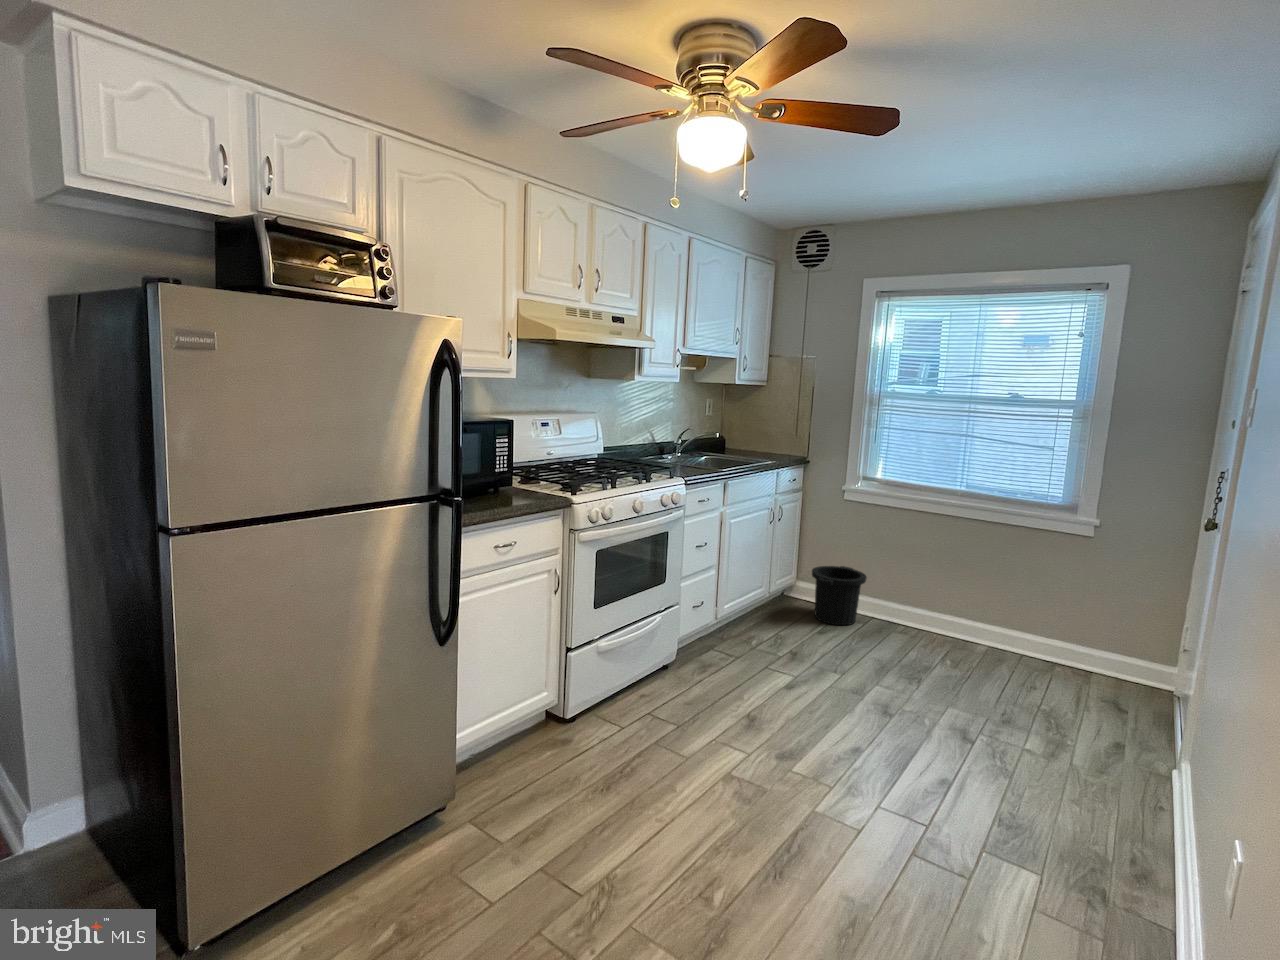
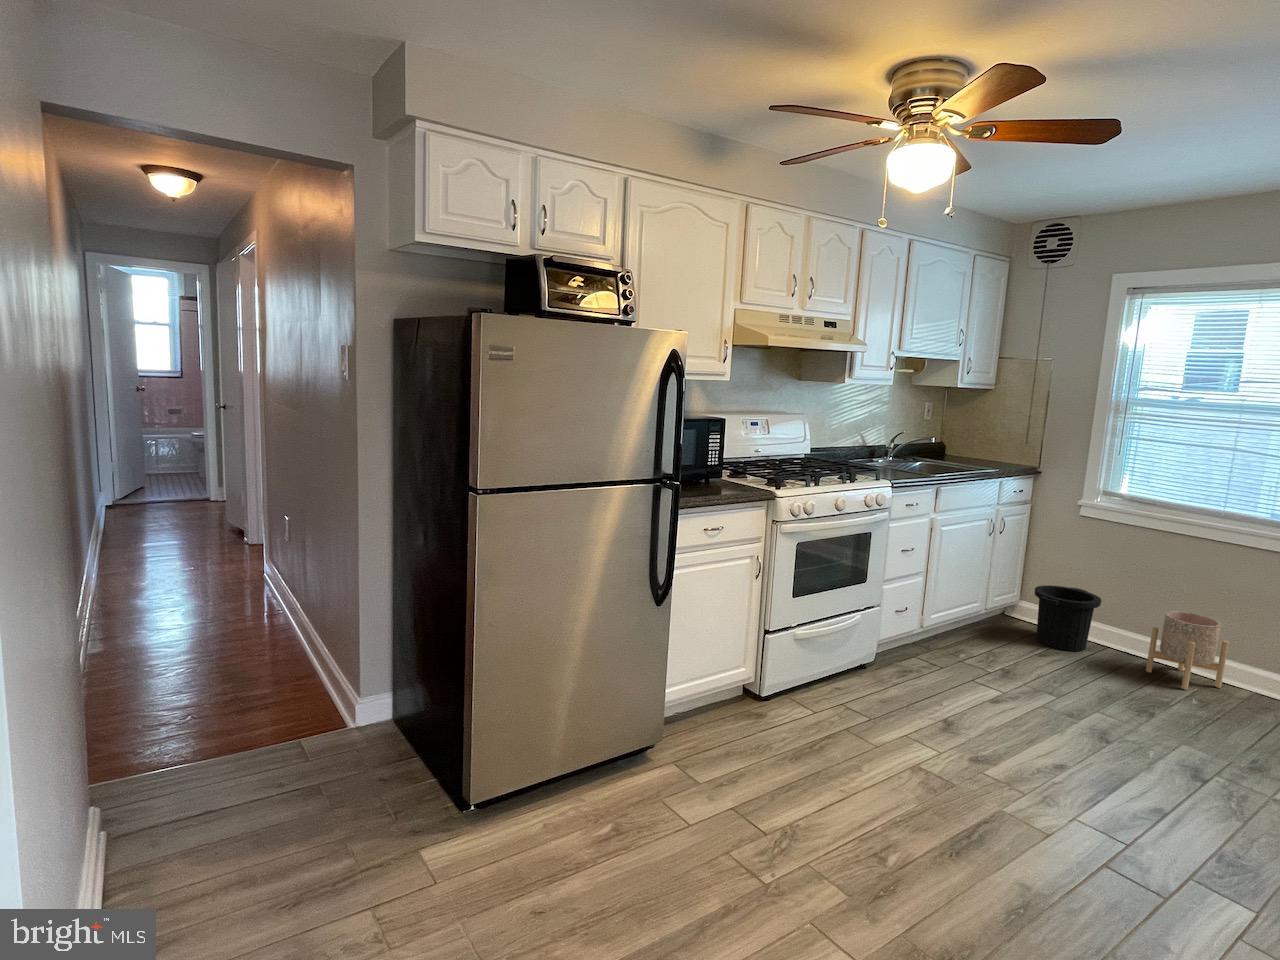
planter: none [905,581,968,651] -> present [1146,611,1229,690]

